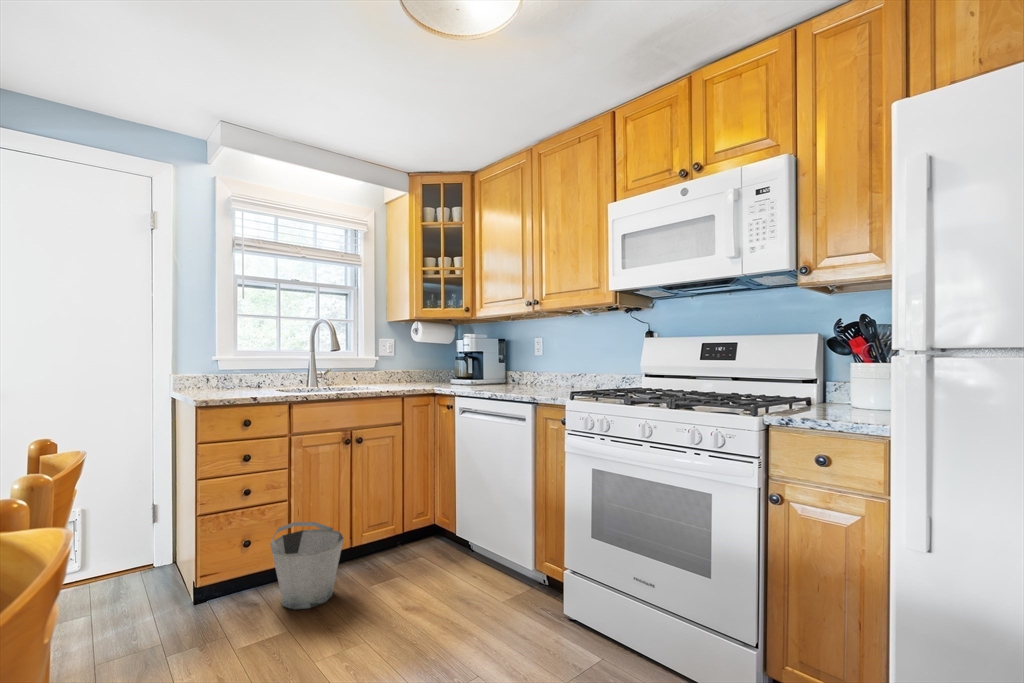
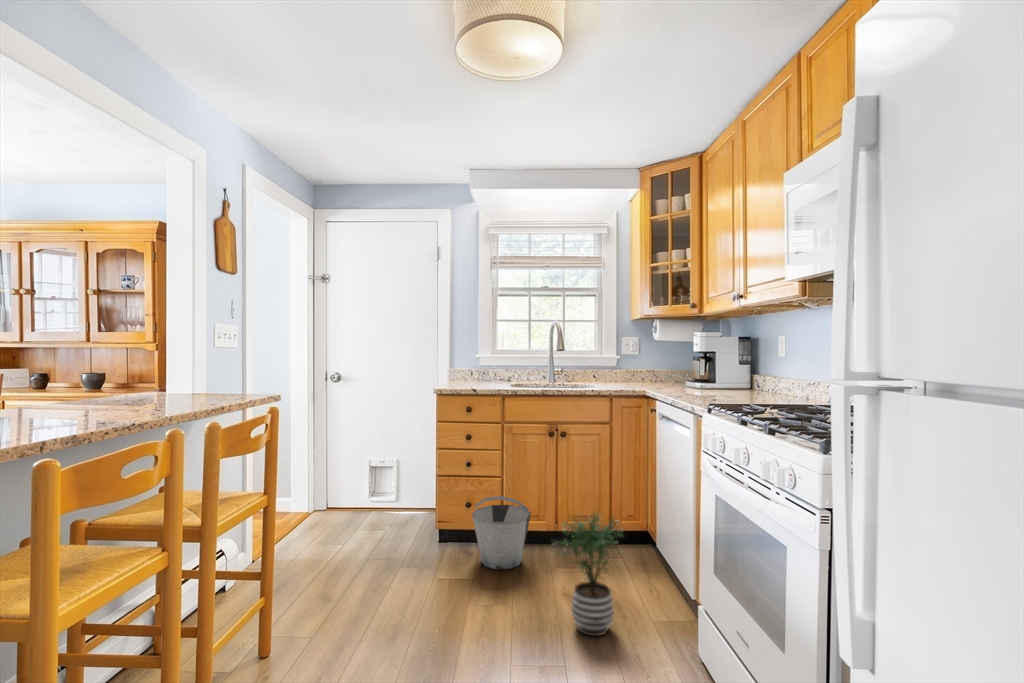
potted plant: none [433,507,513,633] -> present [554,513,623,636]

